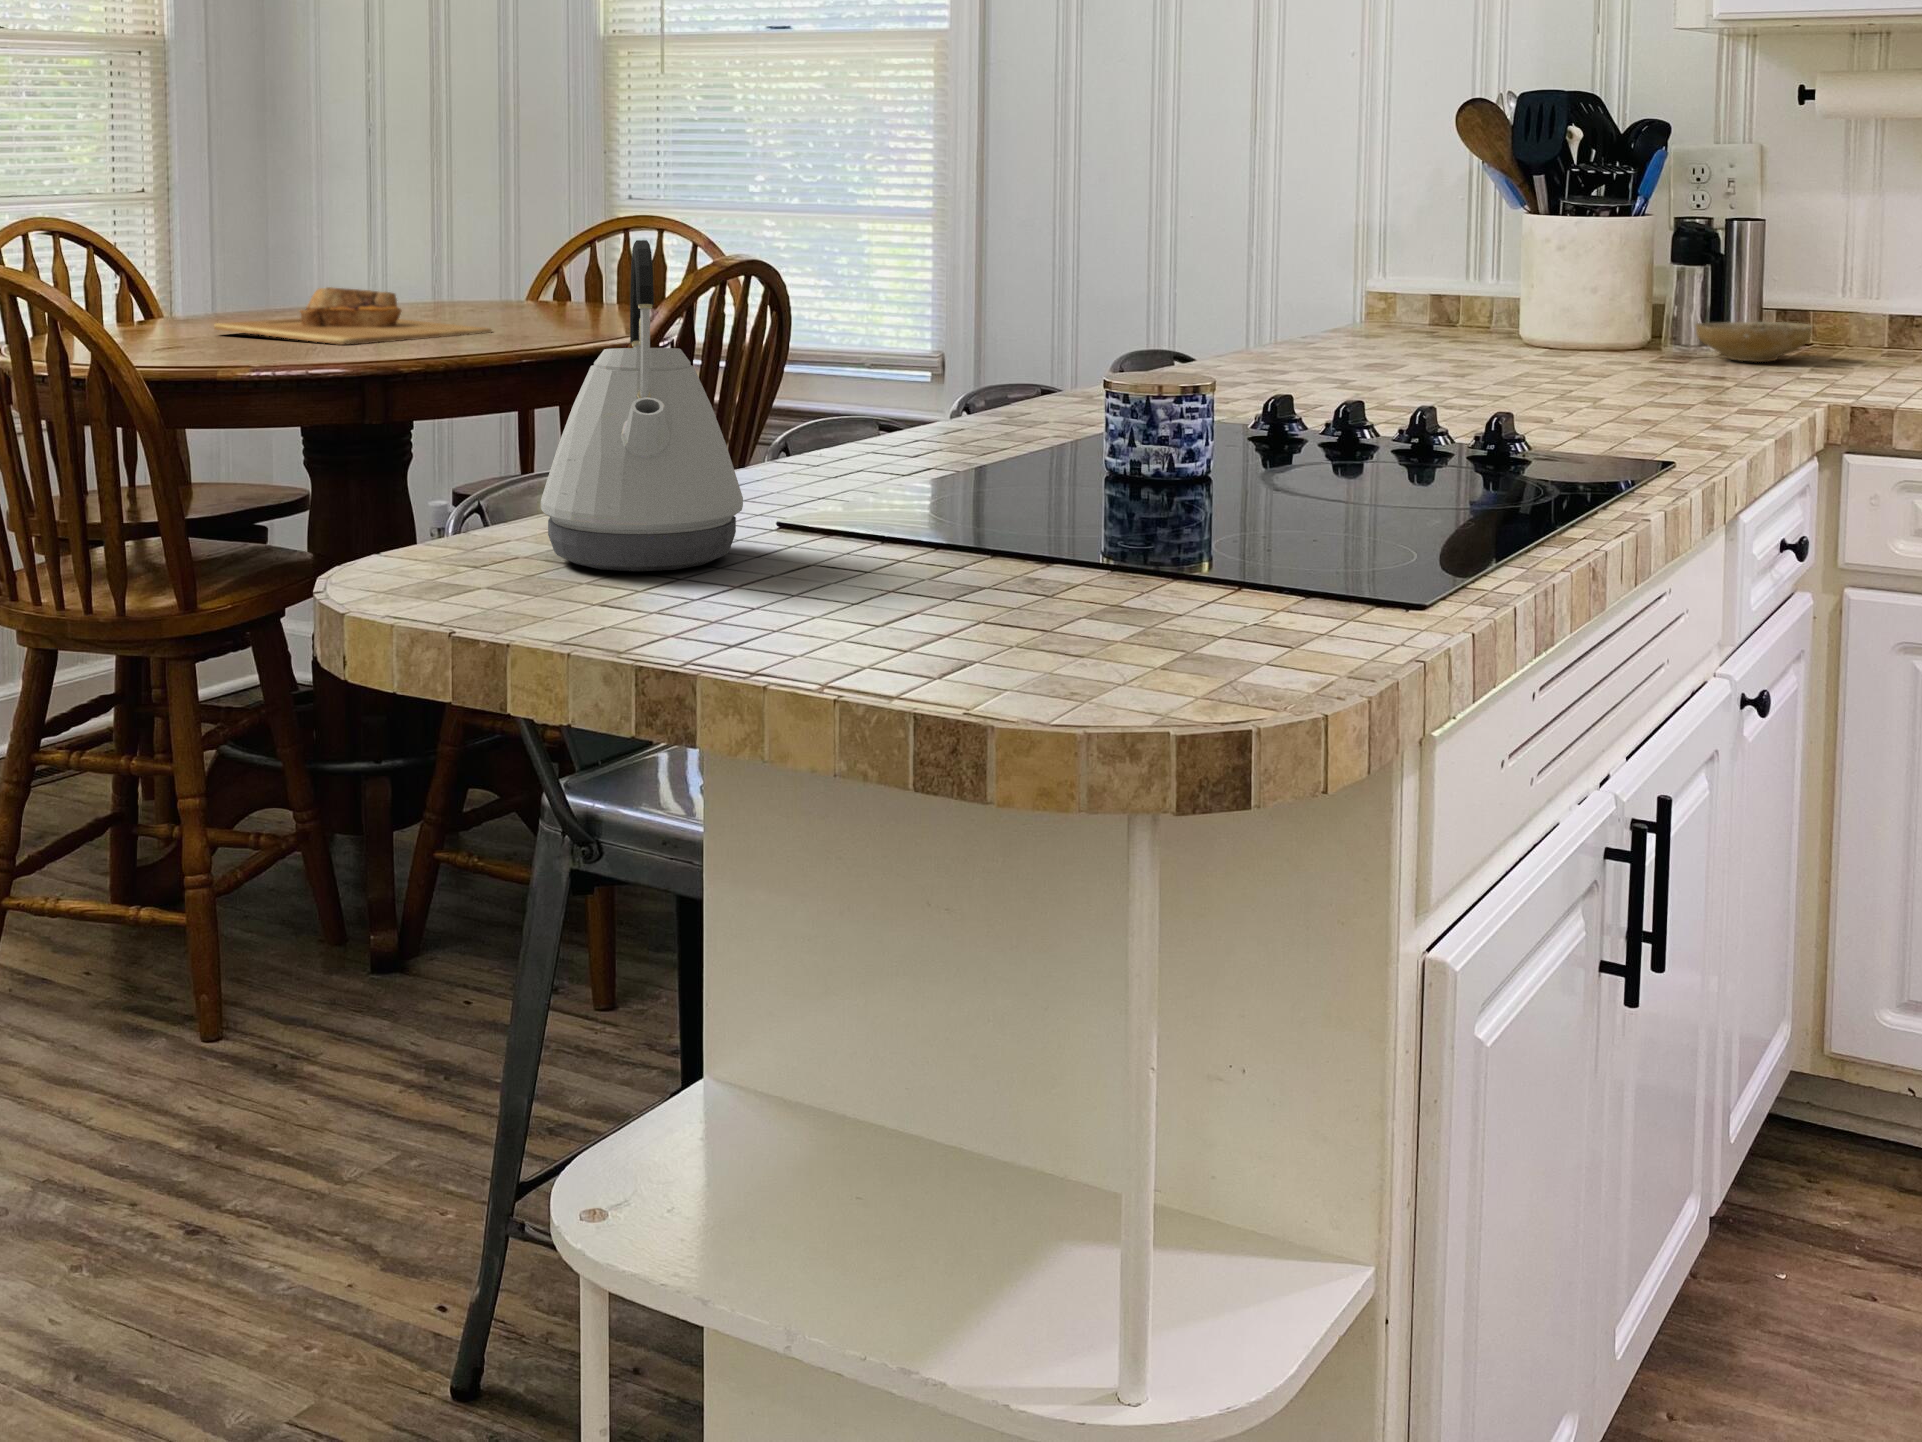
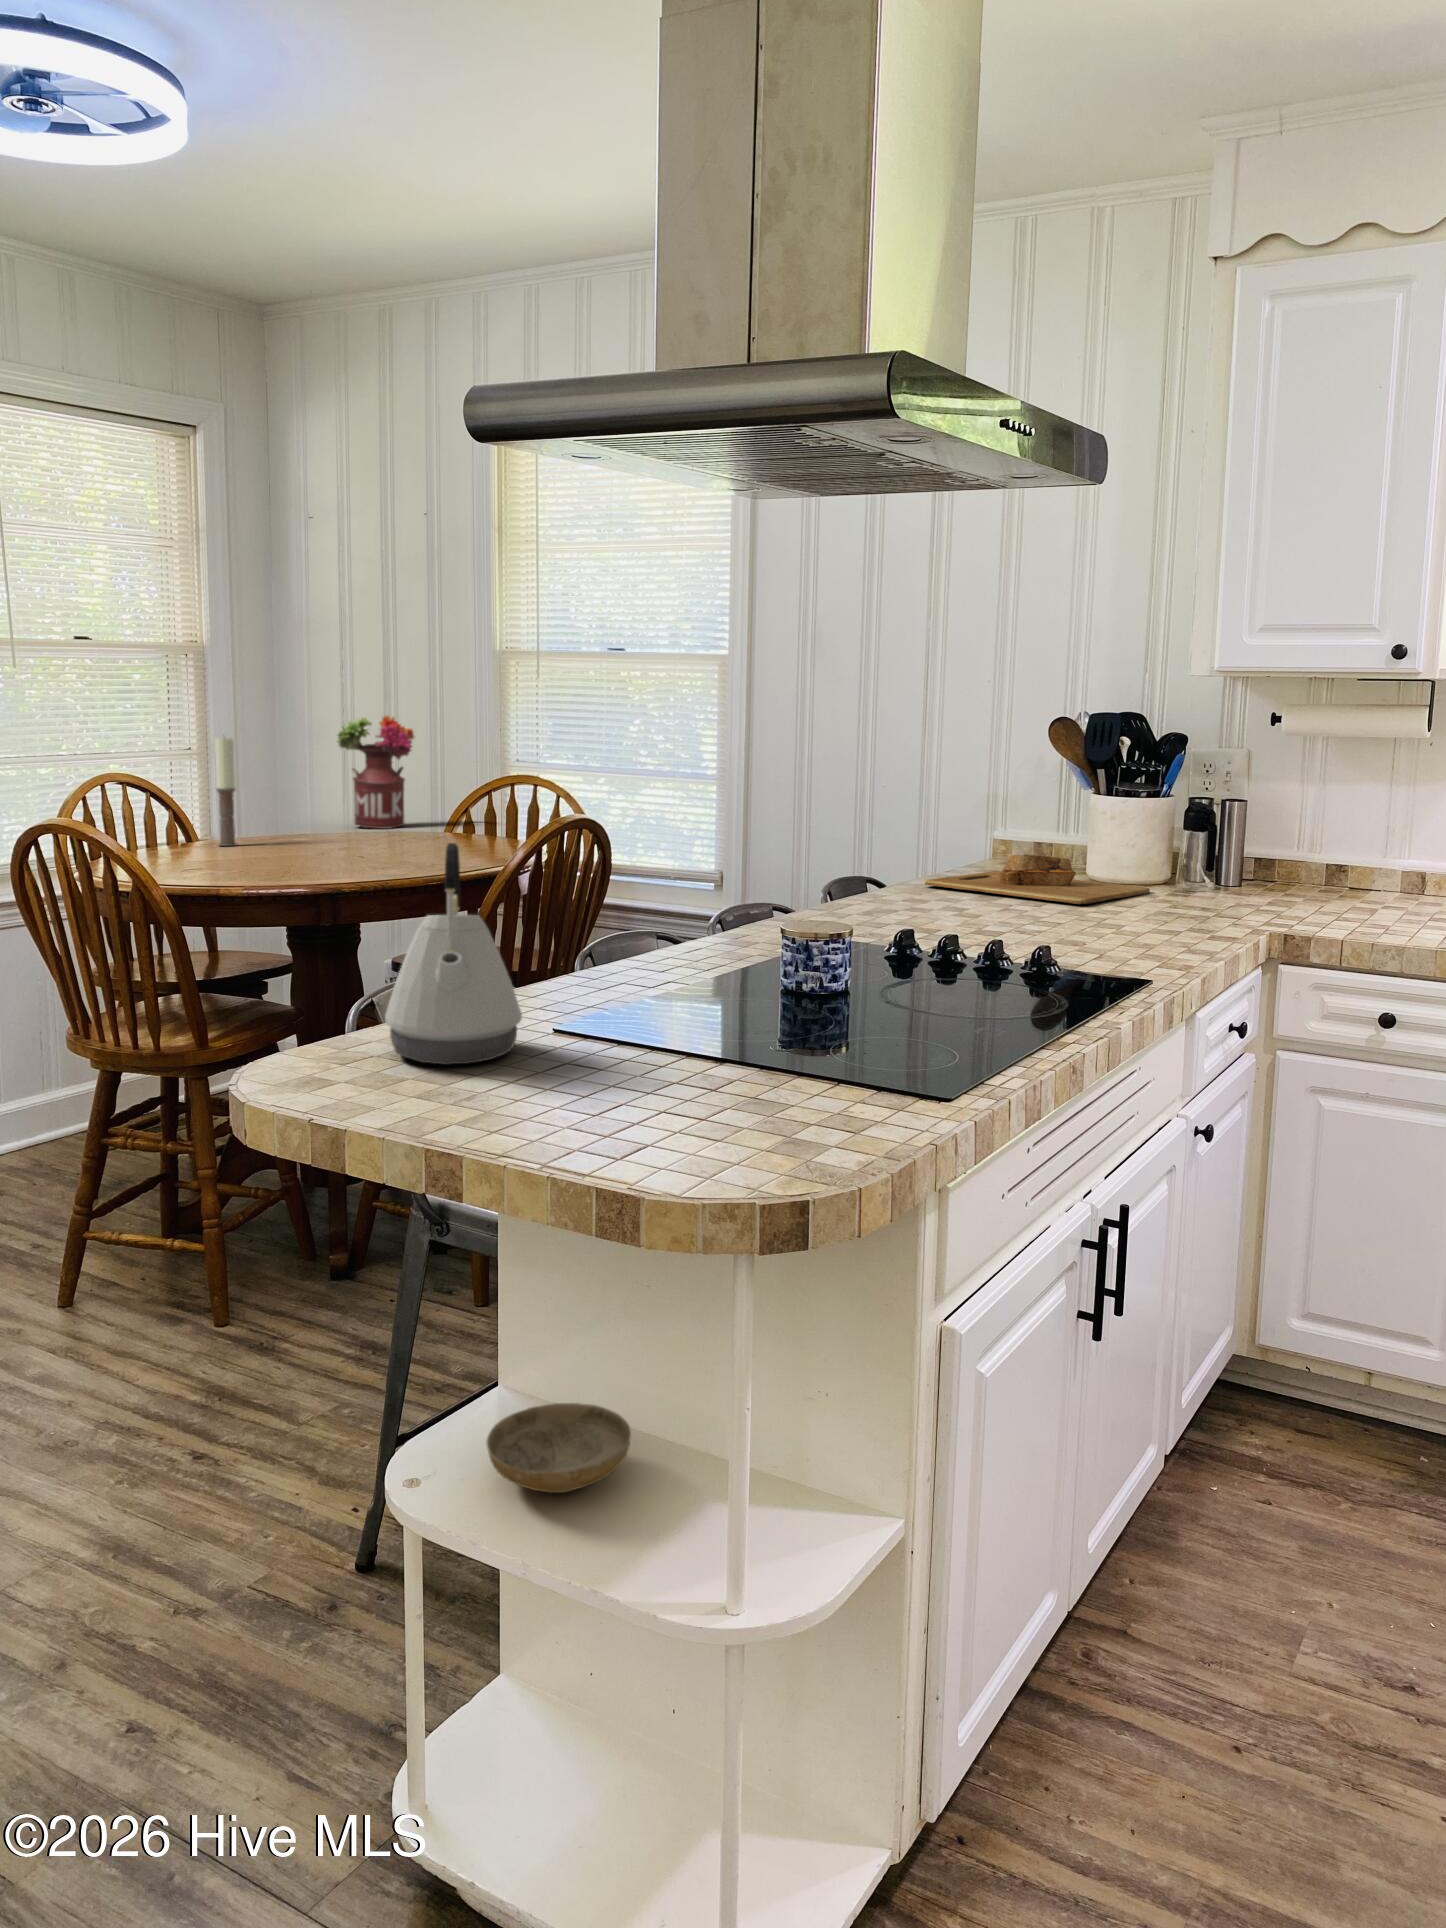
flower arrangement: none [352,129,470,300] -> present [337,715,414,829]
candle: none [183,157,213,323] -> present [215,738,237,846]
cutting board: present [214,287,492,345] -> present [925,854,1150,904]
ceramic bowl: present [1696,322,1812,362] -> present [487,1403,631,1493]

